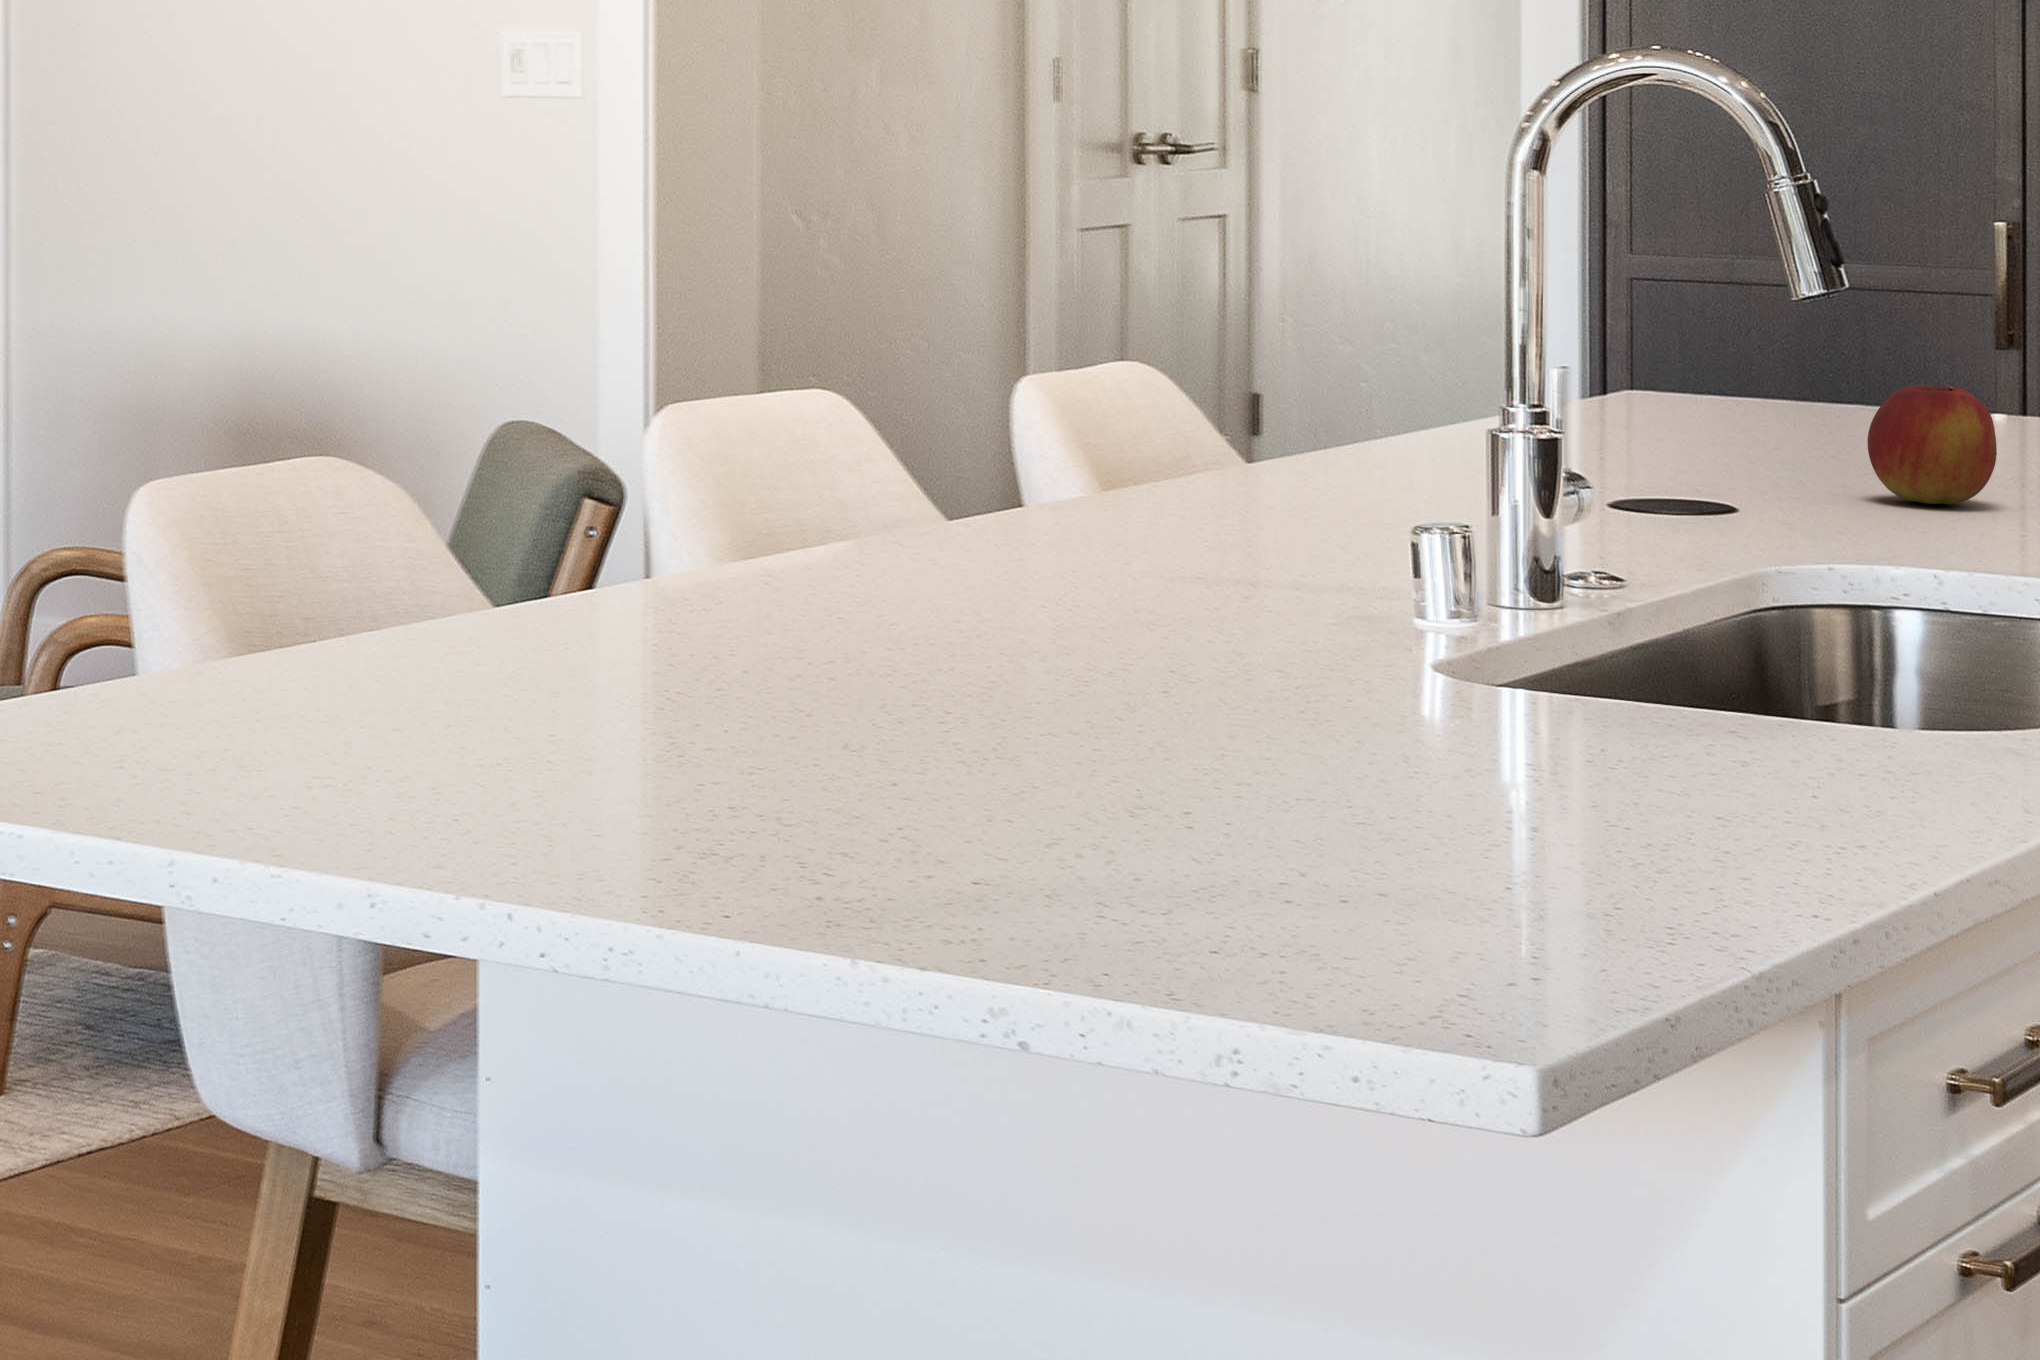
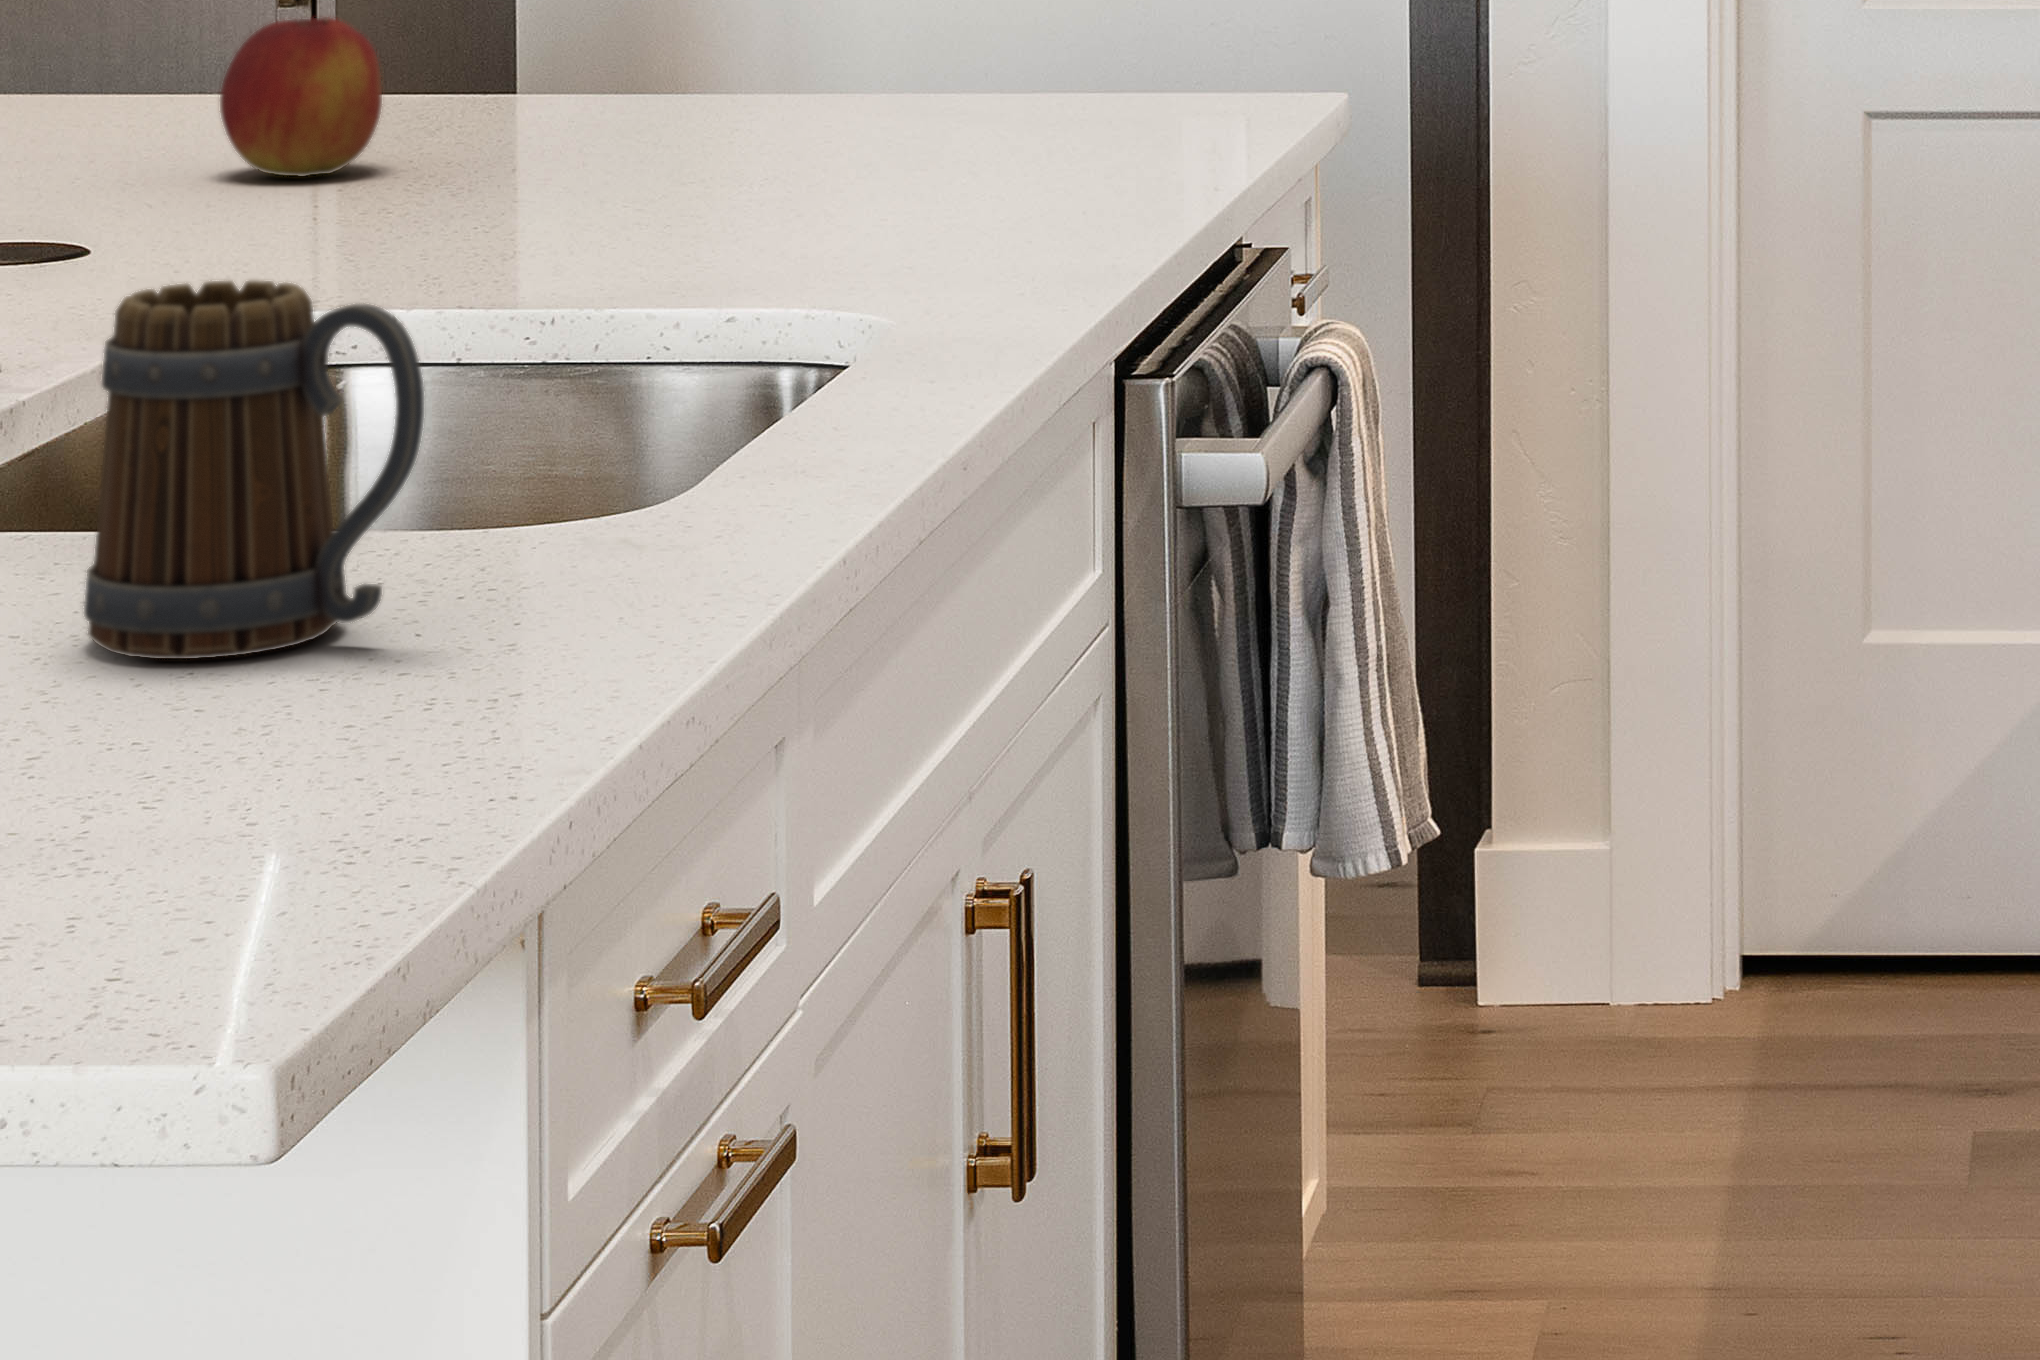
mug: none [1557,500,1799,768] -> present [84,280,424,659]

